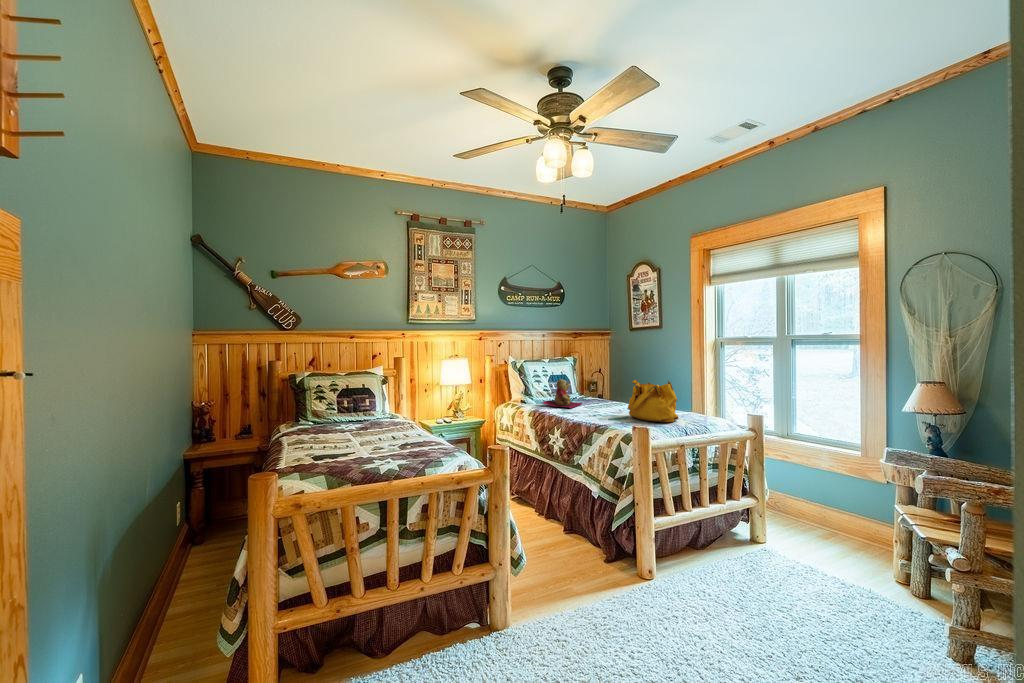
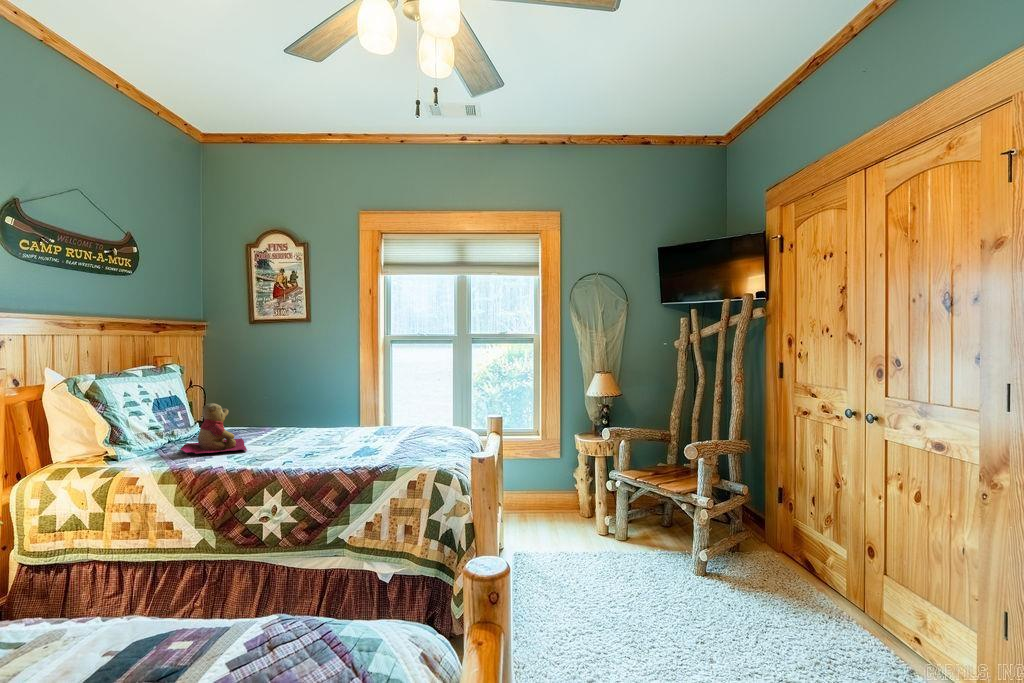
handbag: present [628,380,678,422] -> none [357,389,428,446]

